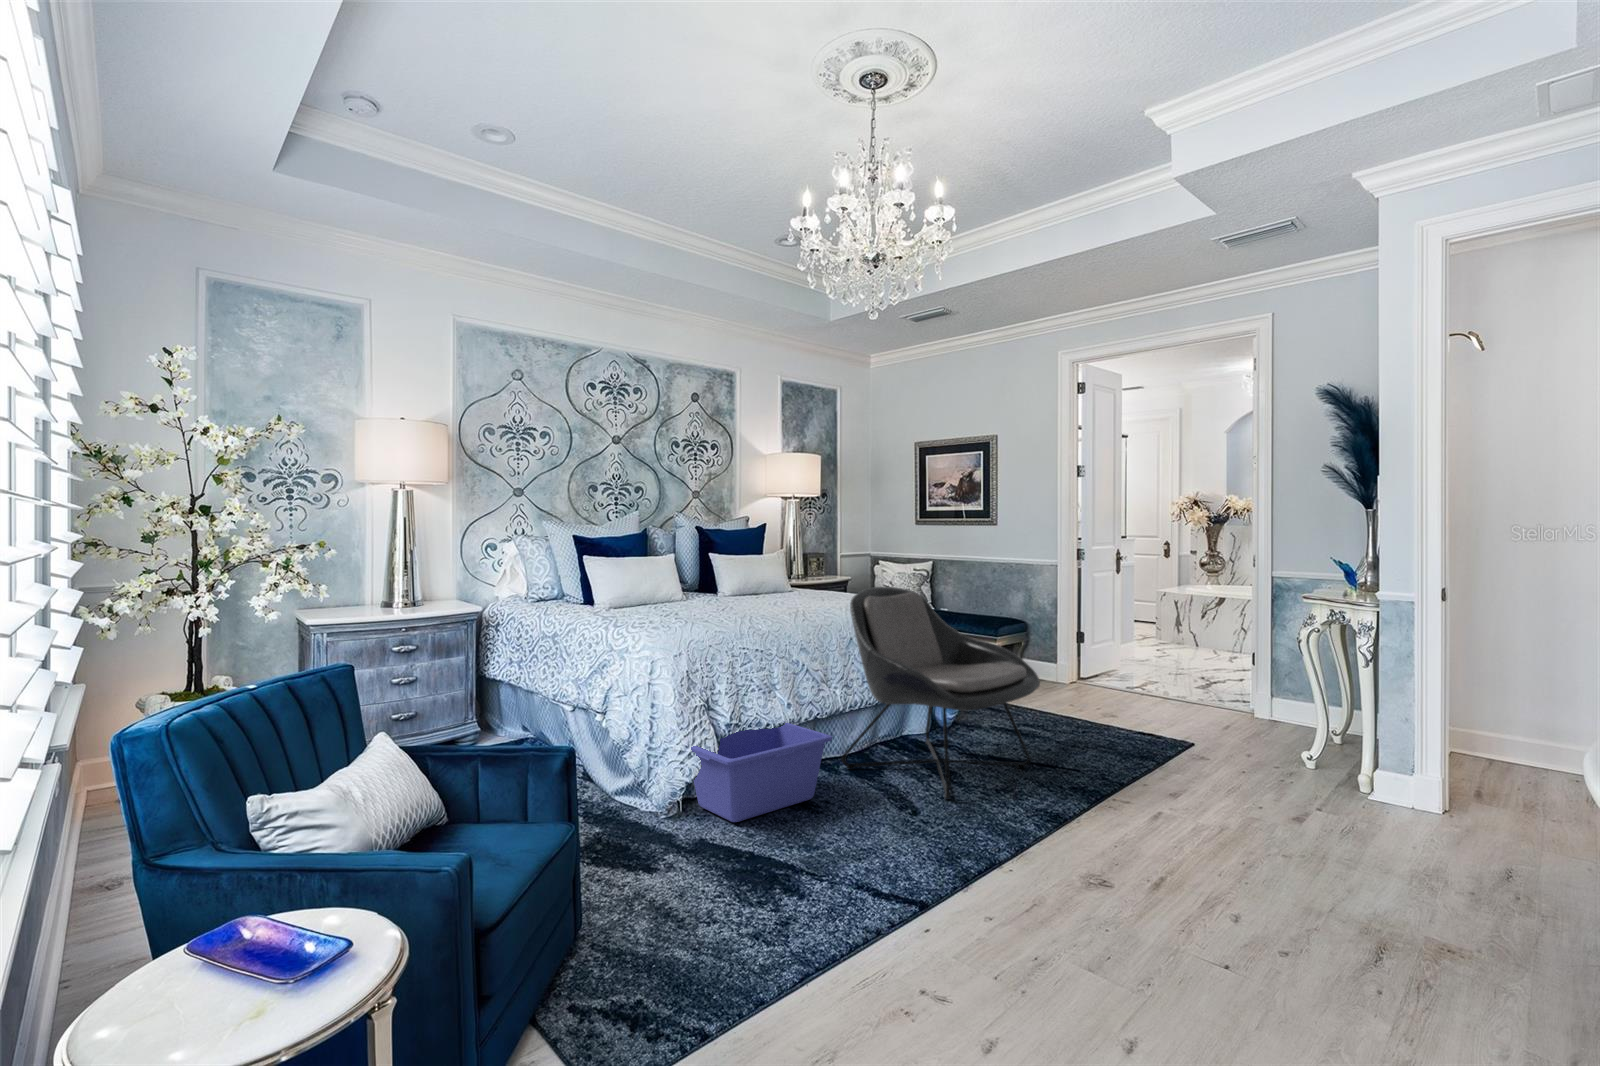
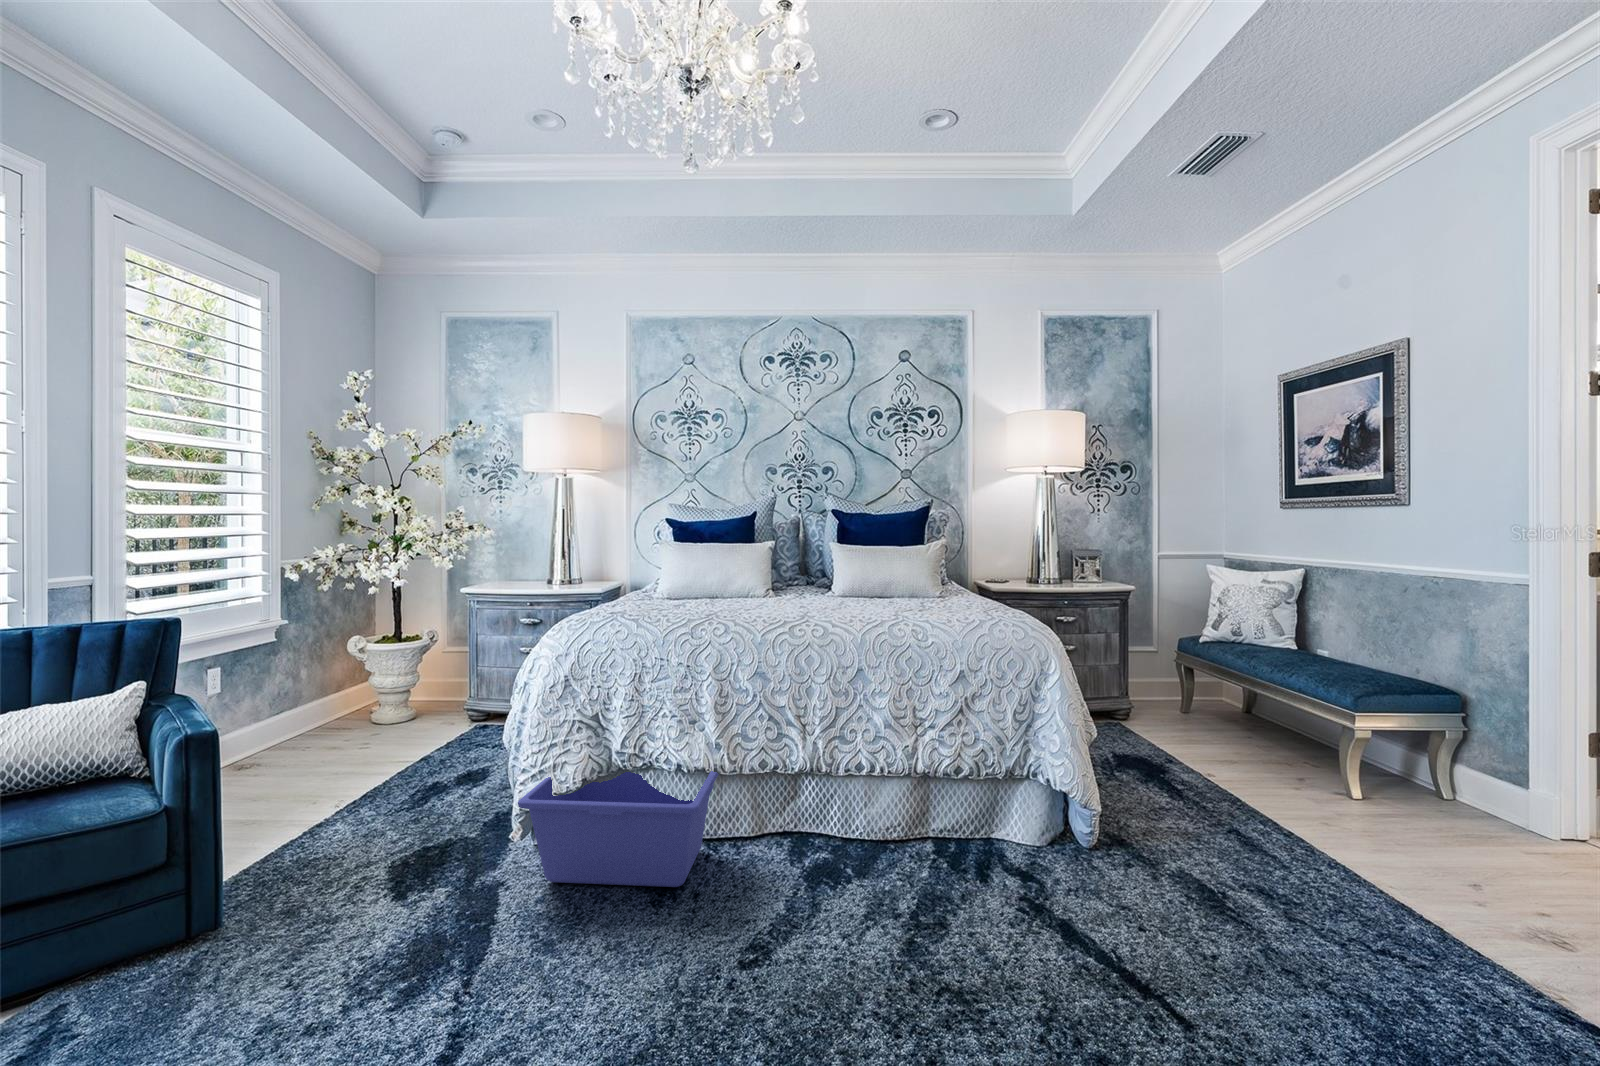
lounge chair: present [842,586,1040,799] -> none [780,596,1104,986]

